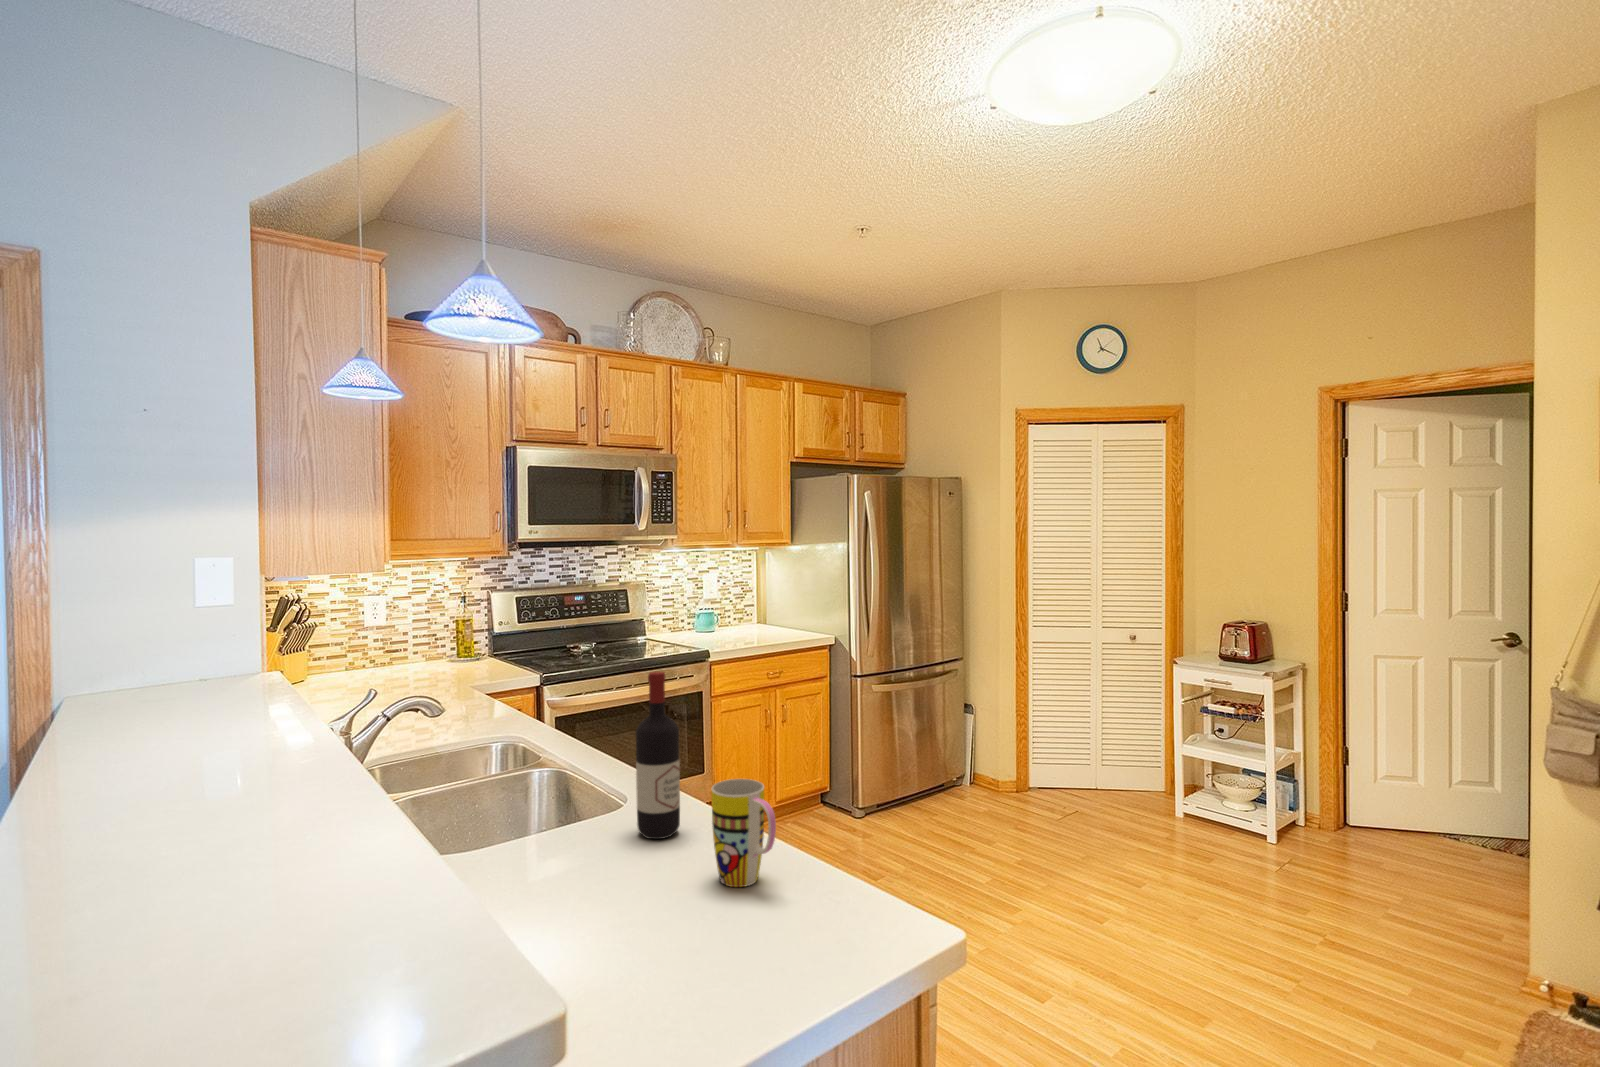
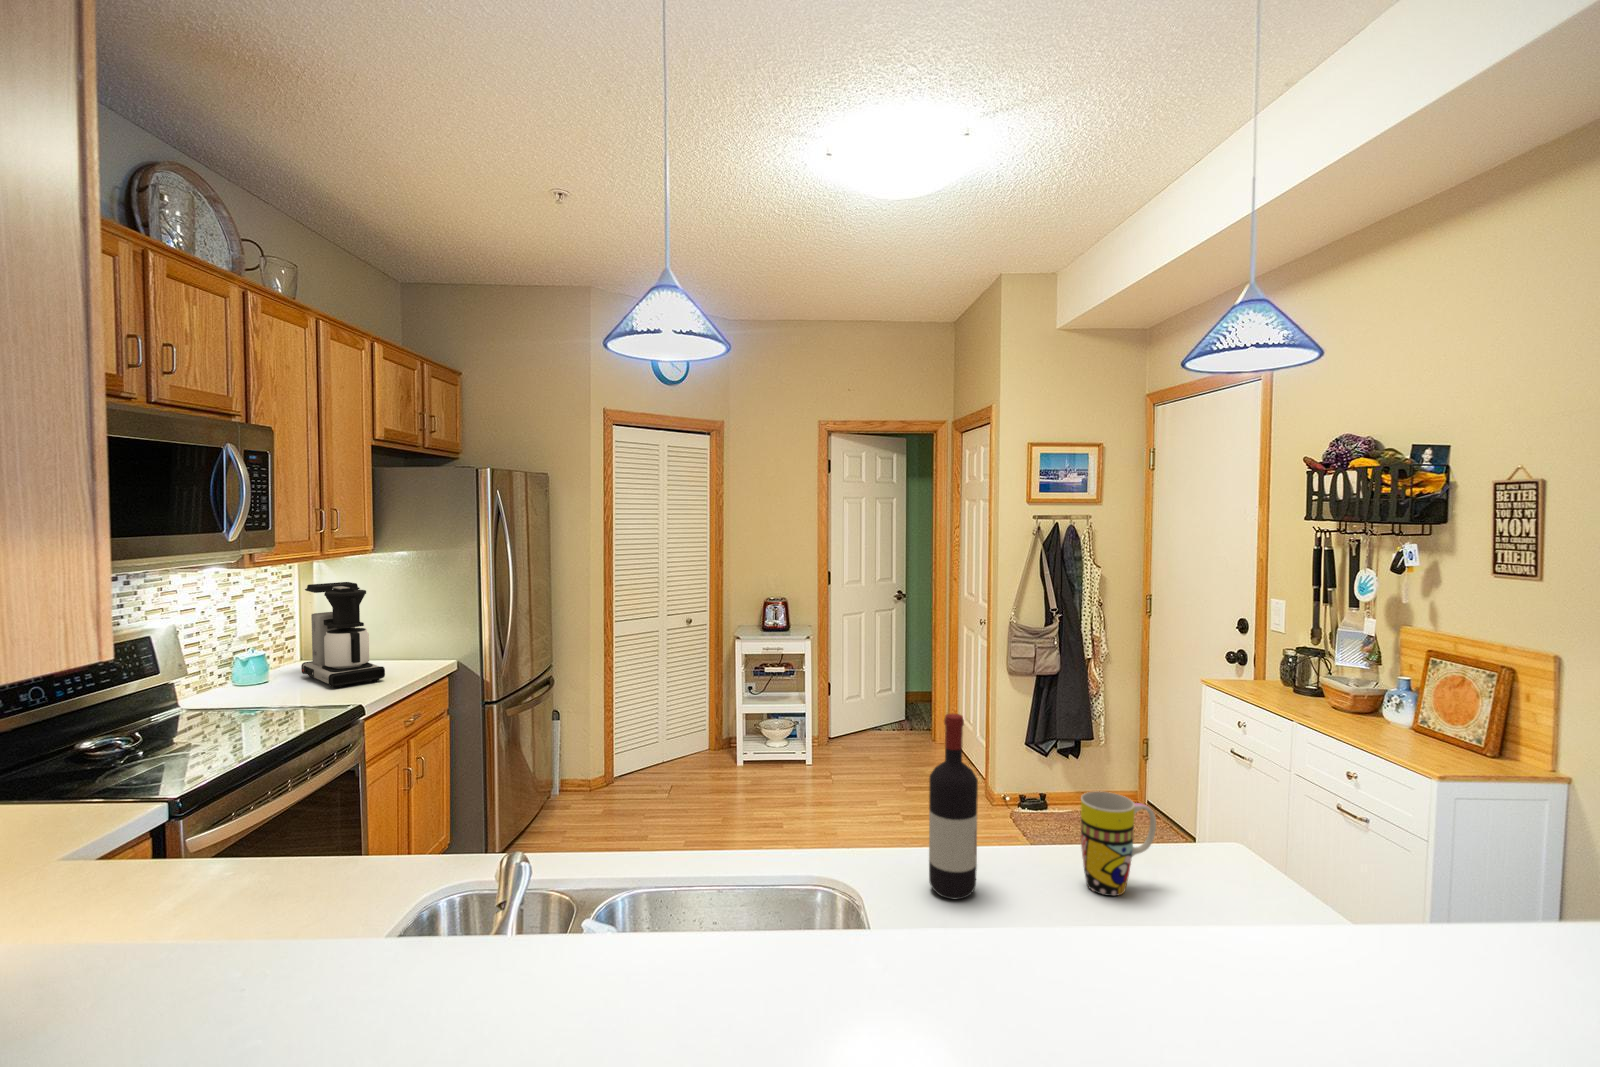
coffee maker: none [729,565,774,643] -> present [301,582,385,688]

